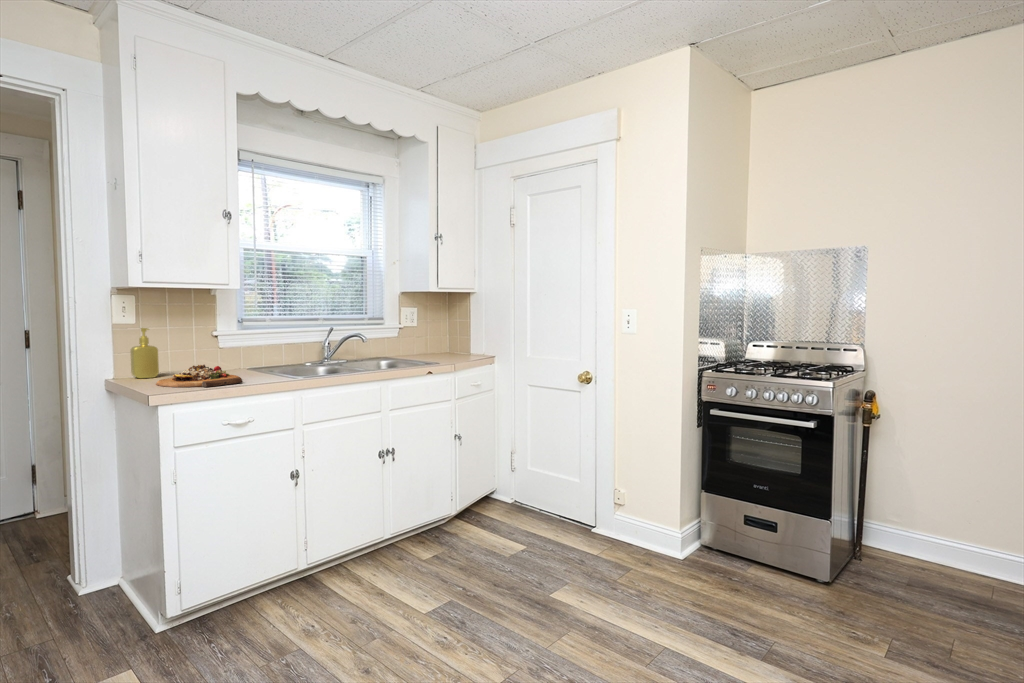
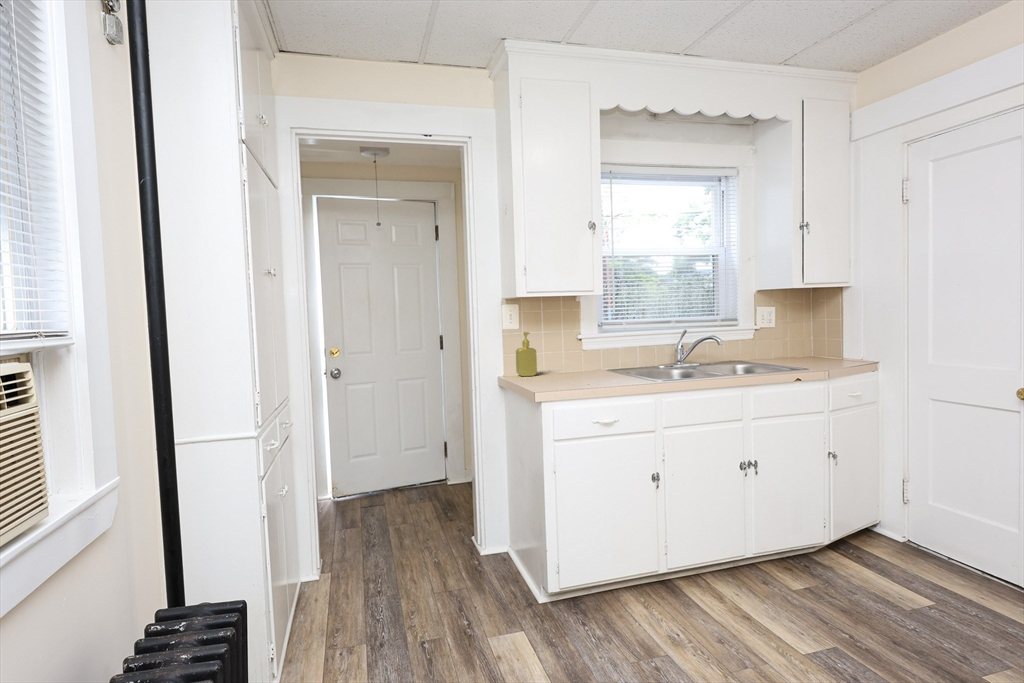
cutting board: present [156,365,242,387] -> none [536,366,608,387]

